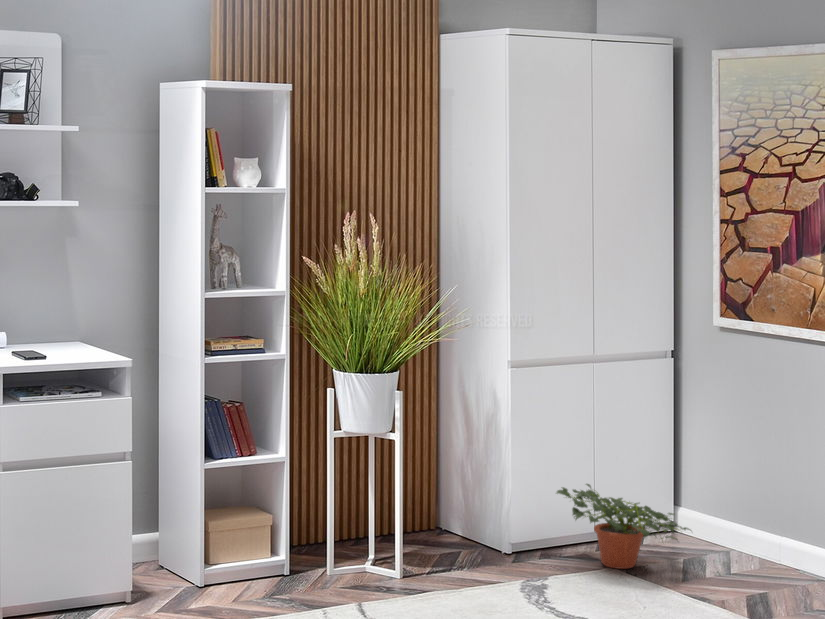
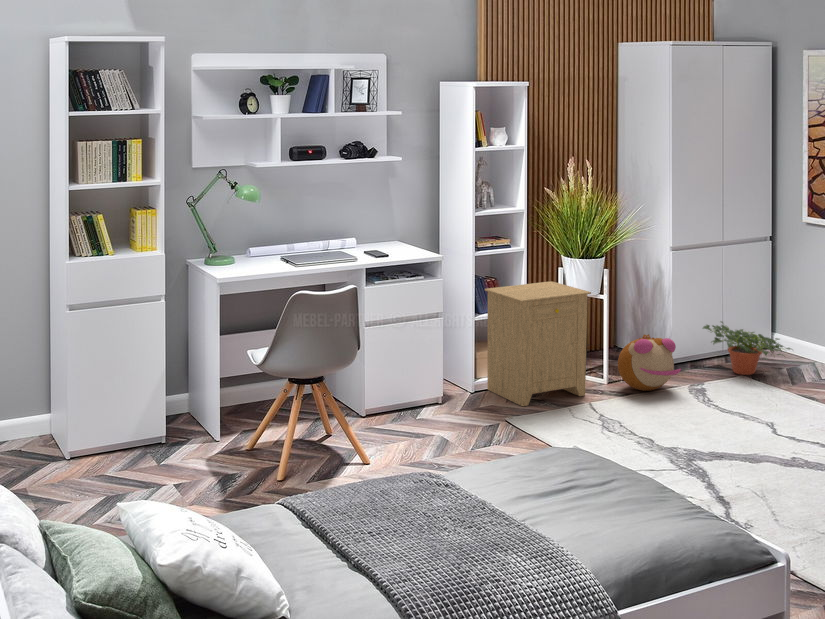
side table: none [201,407,366,605] -> present [485,281,591,406]
plush toy: none [411,496,508,587] -> present [618,334,681,391]

